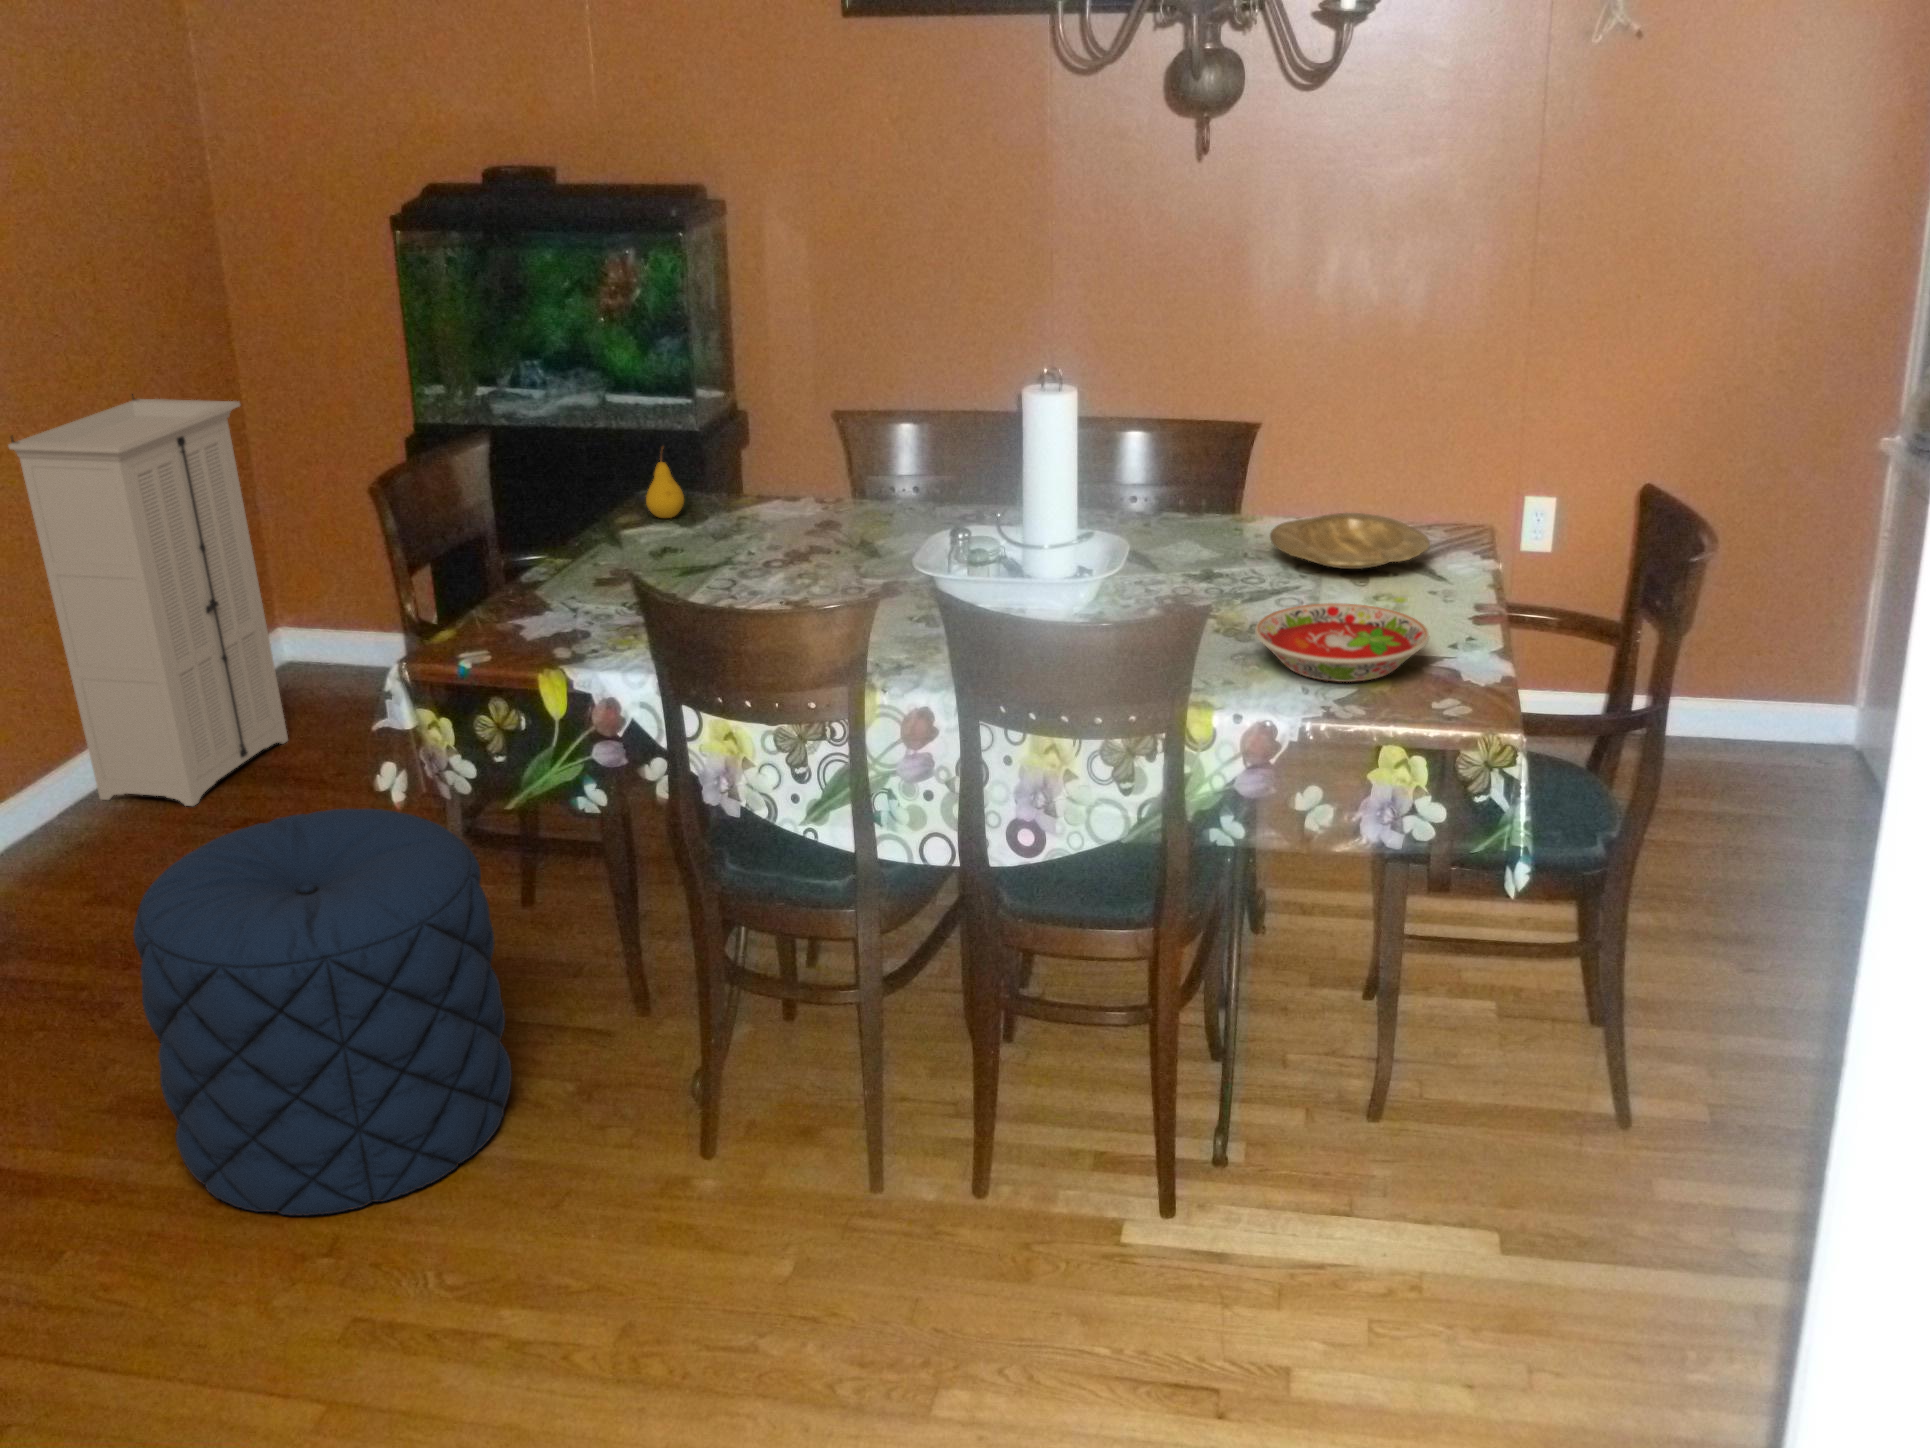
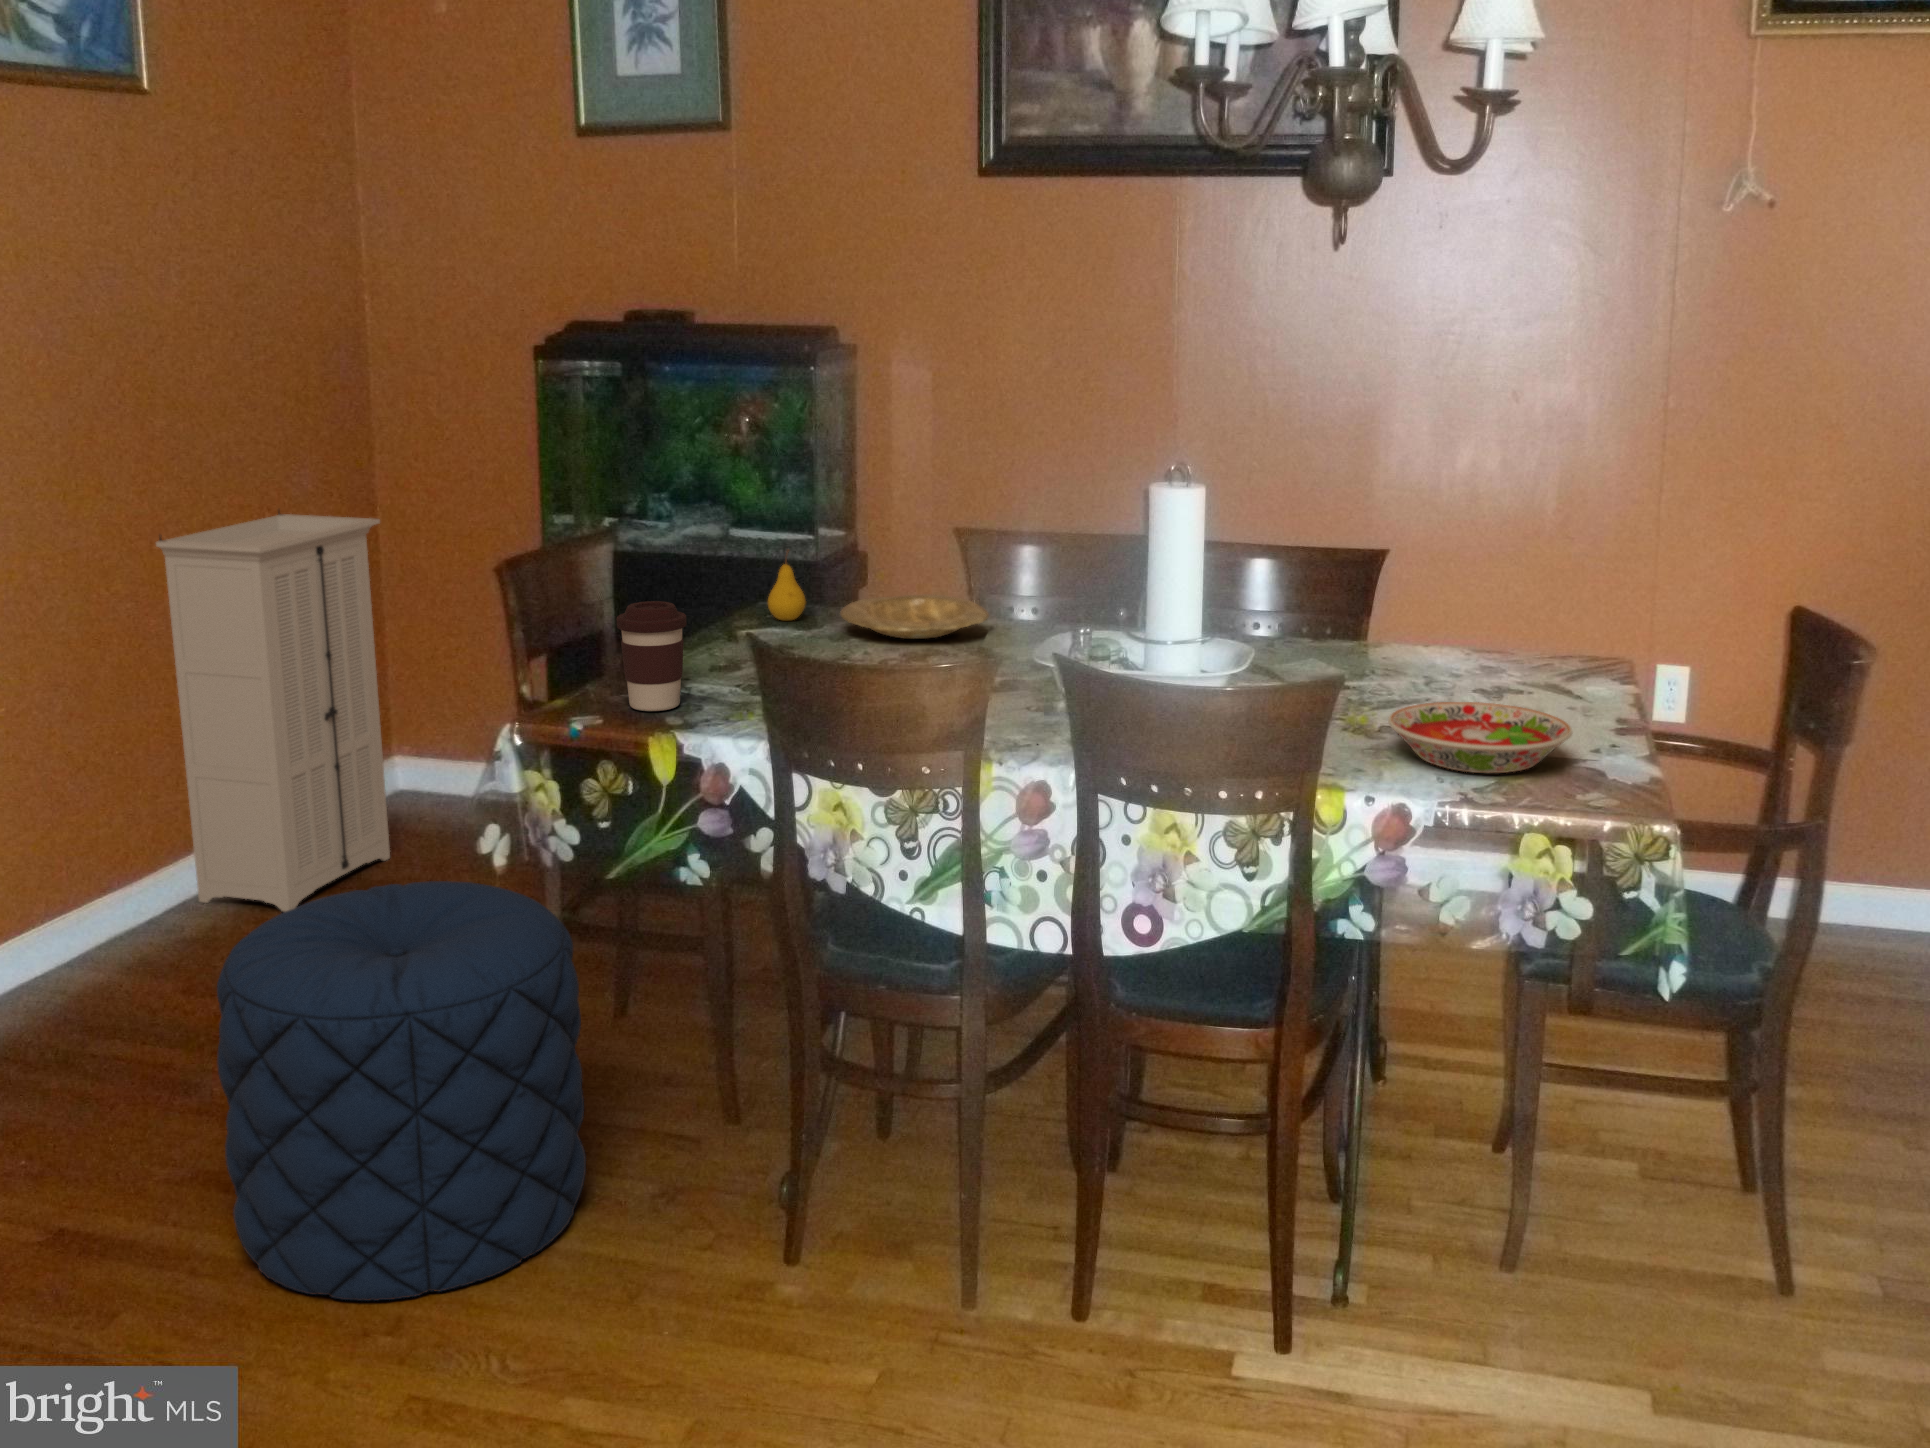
plate: present [1270,513,1430,569] -> present [840,595,989,639]
coffee cup: none [494,531,565,641] -> present [616,601,687,711]

